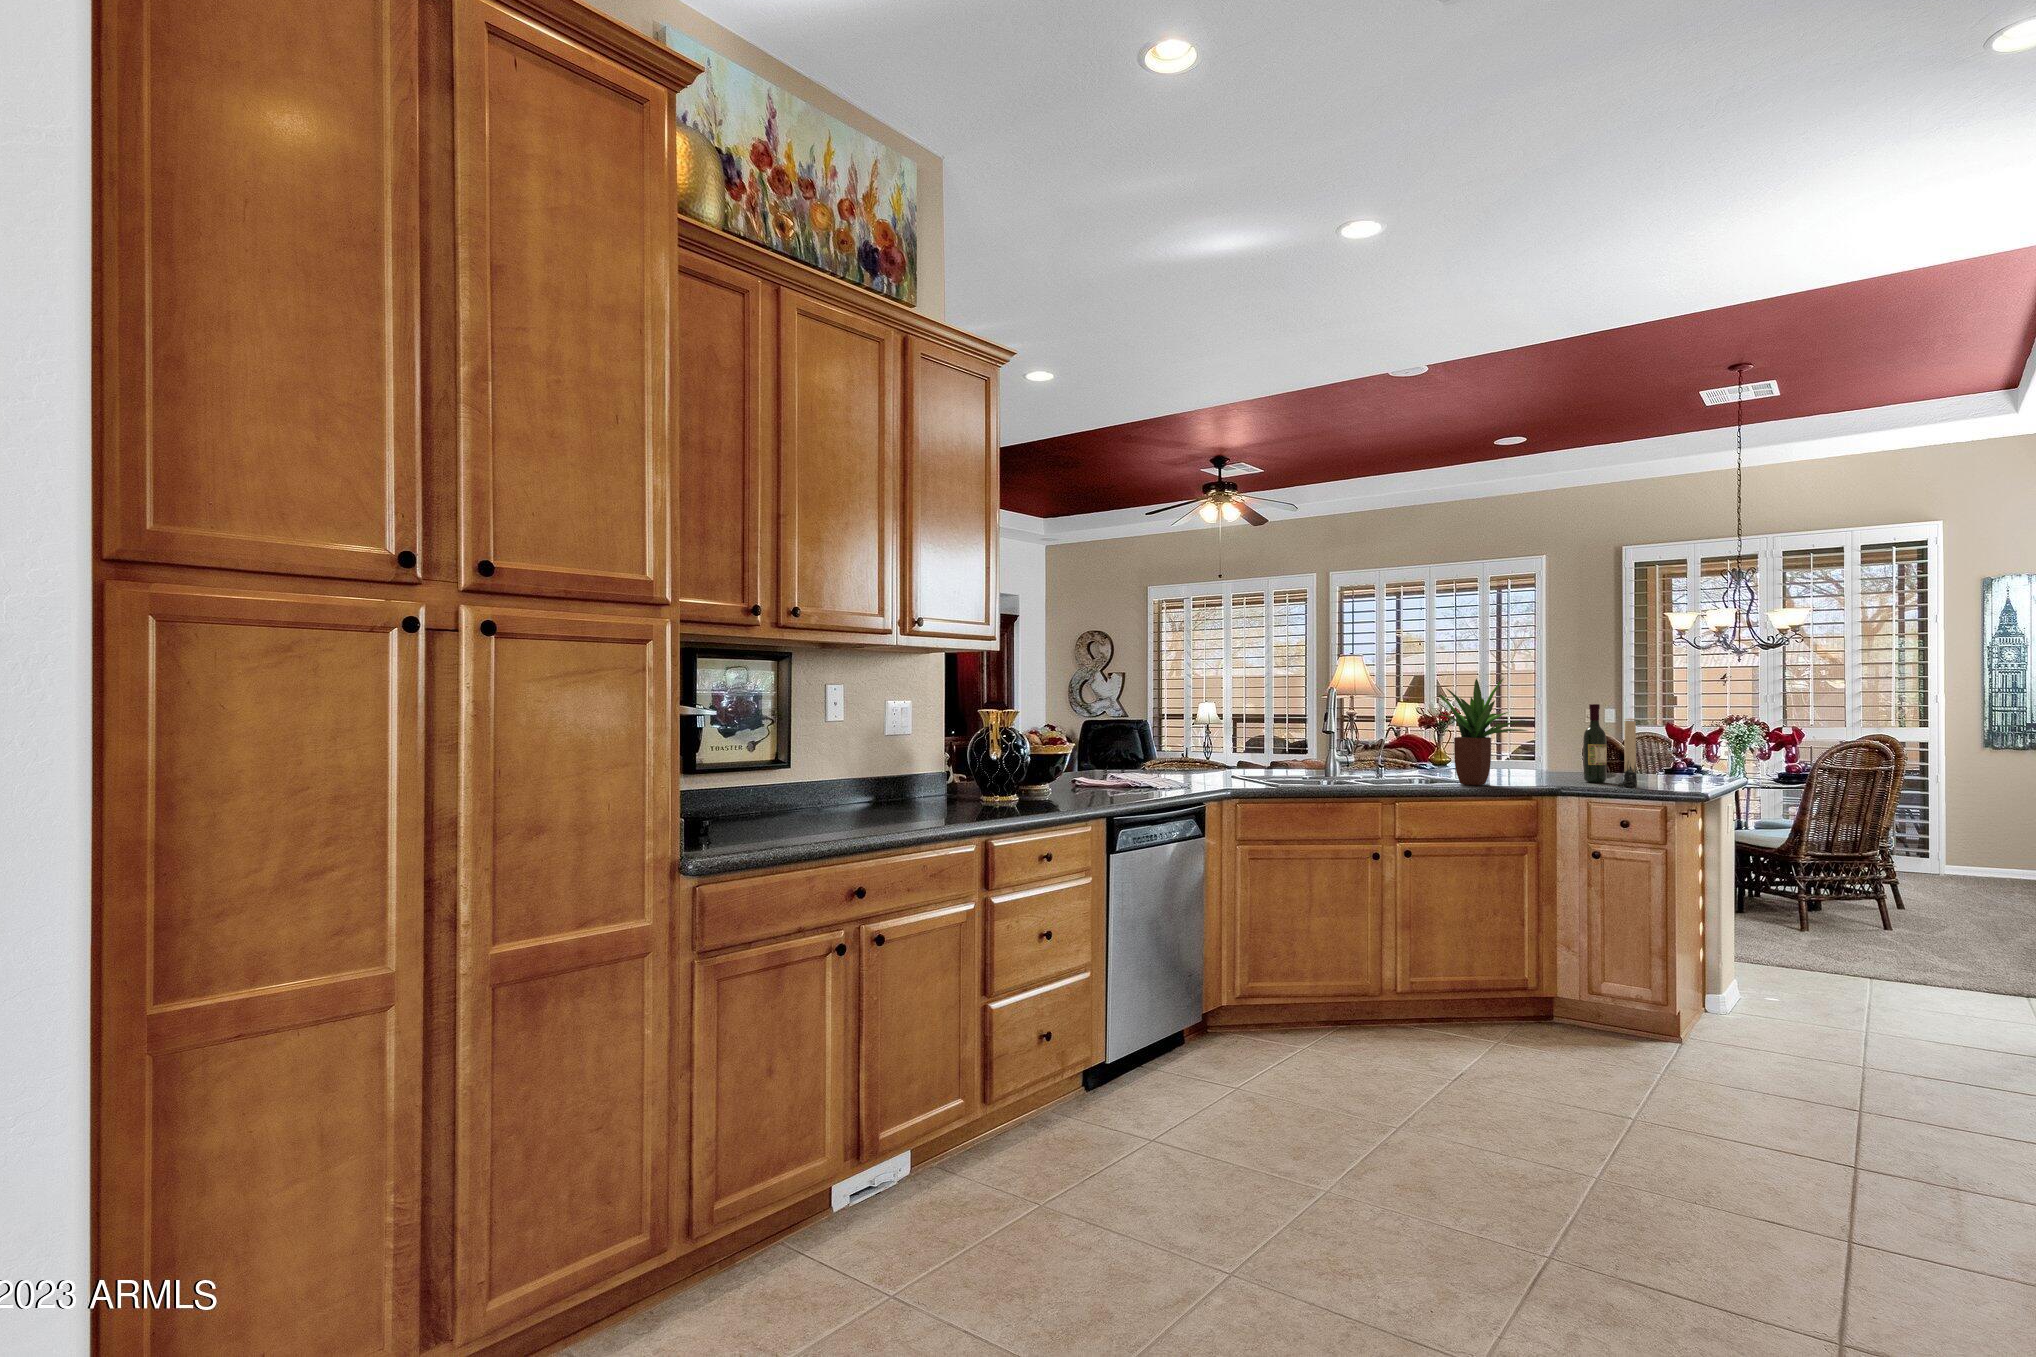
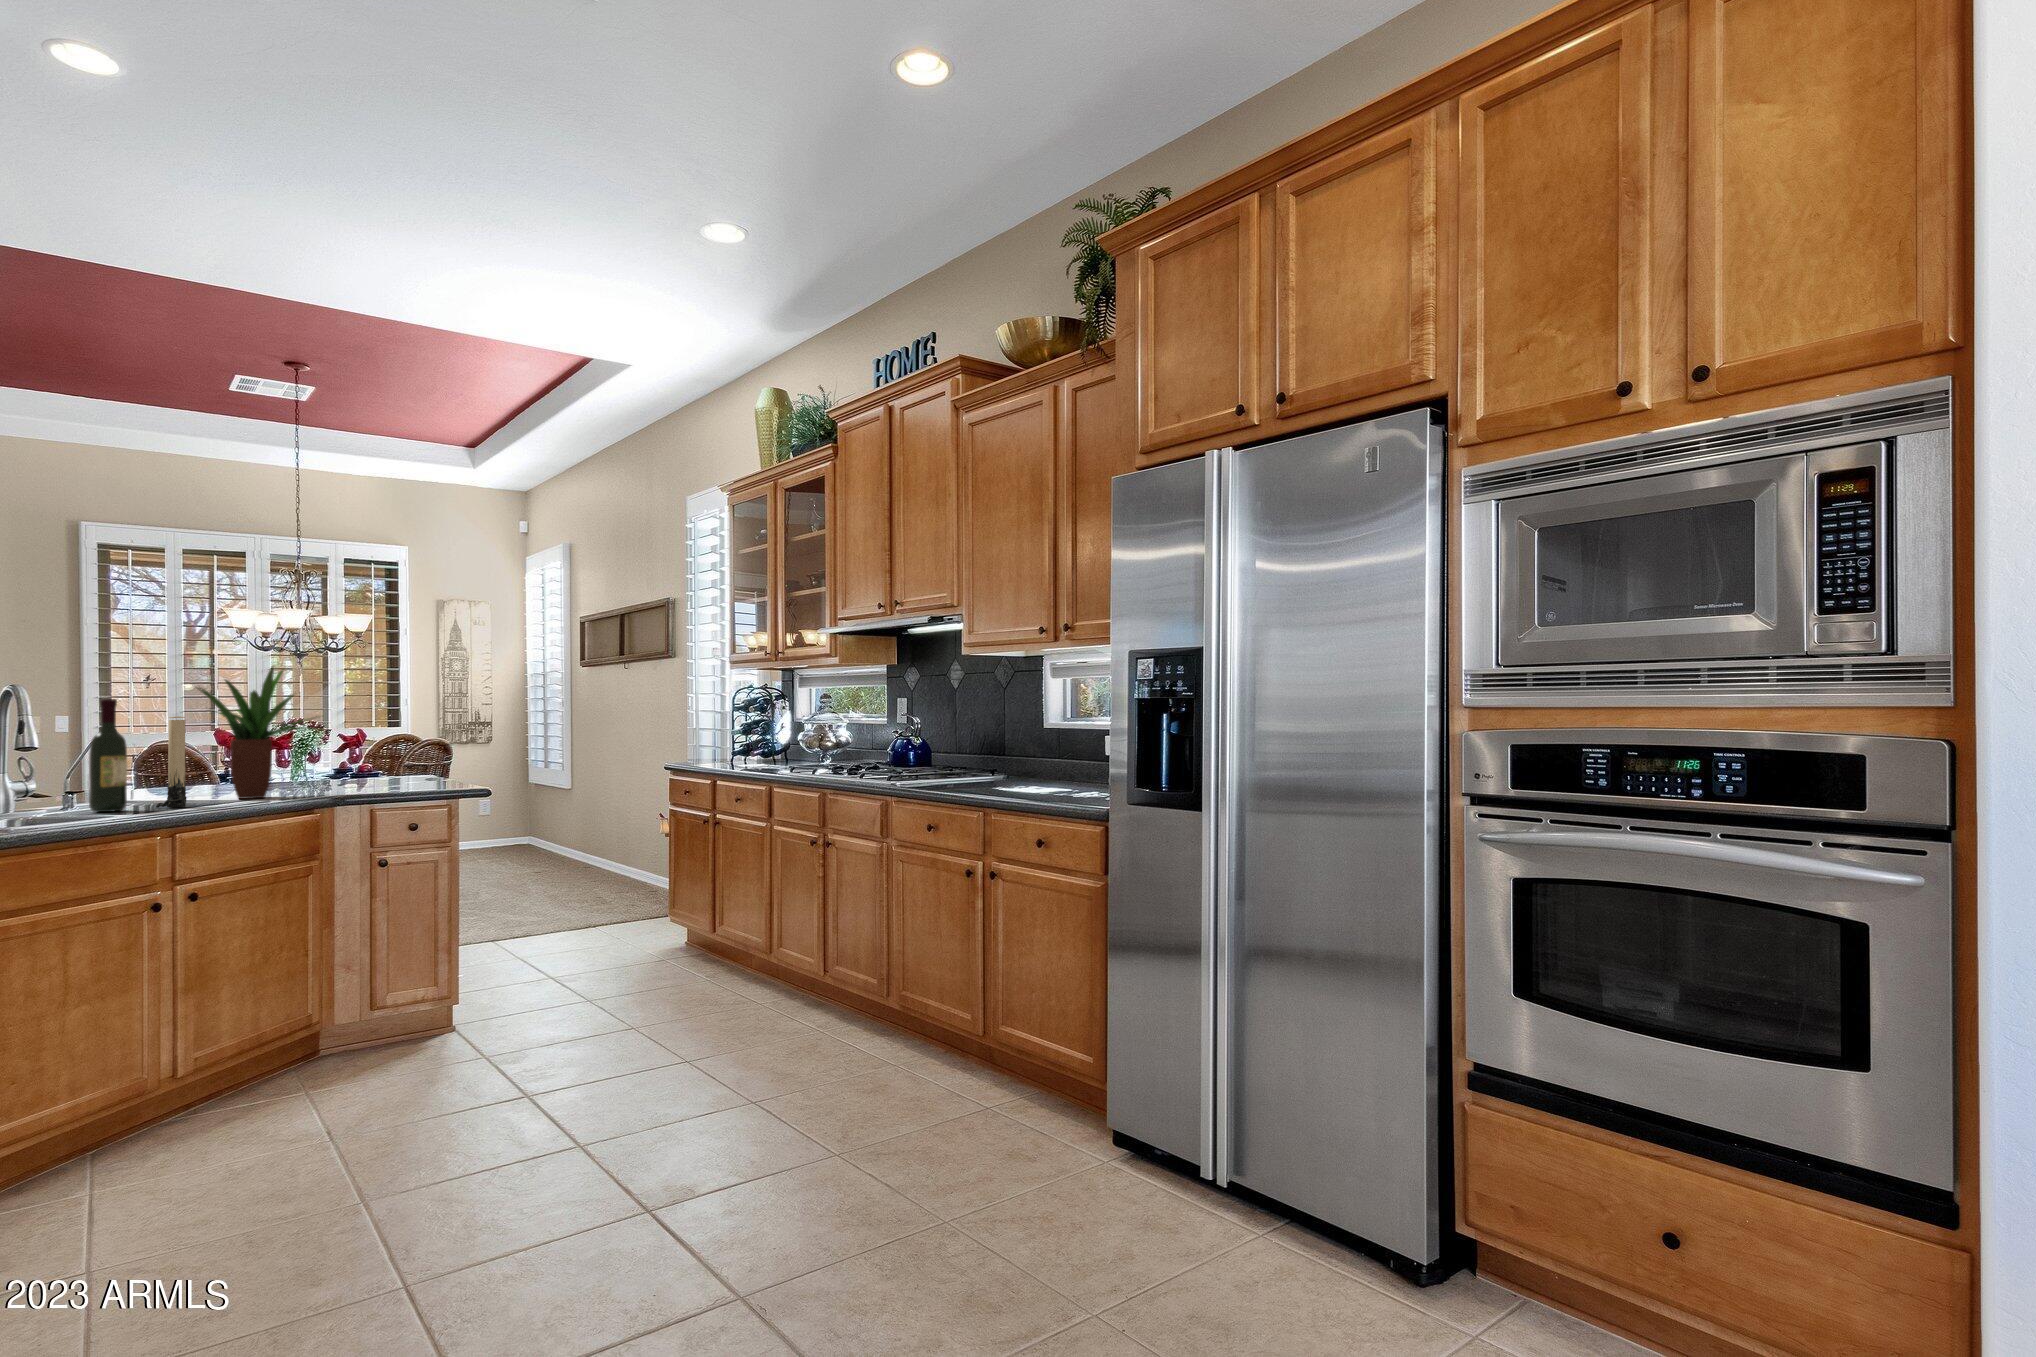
wine bottle: present [1583,704,1607,783] -> present [89,699,127,812]
candle: present [1618,718,1637,788] -> present [156,716,187,808]

